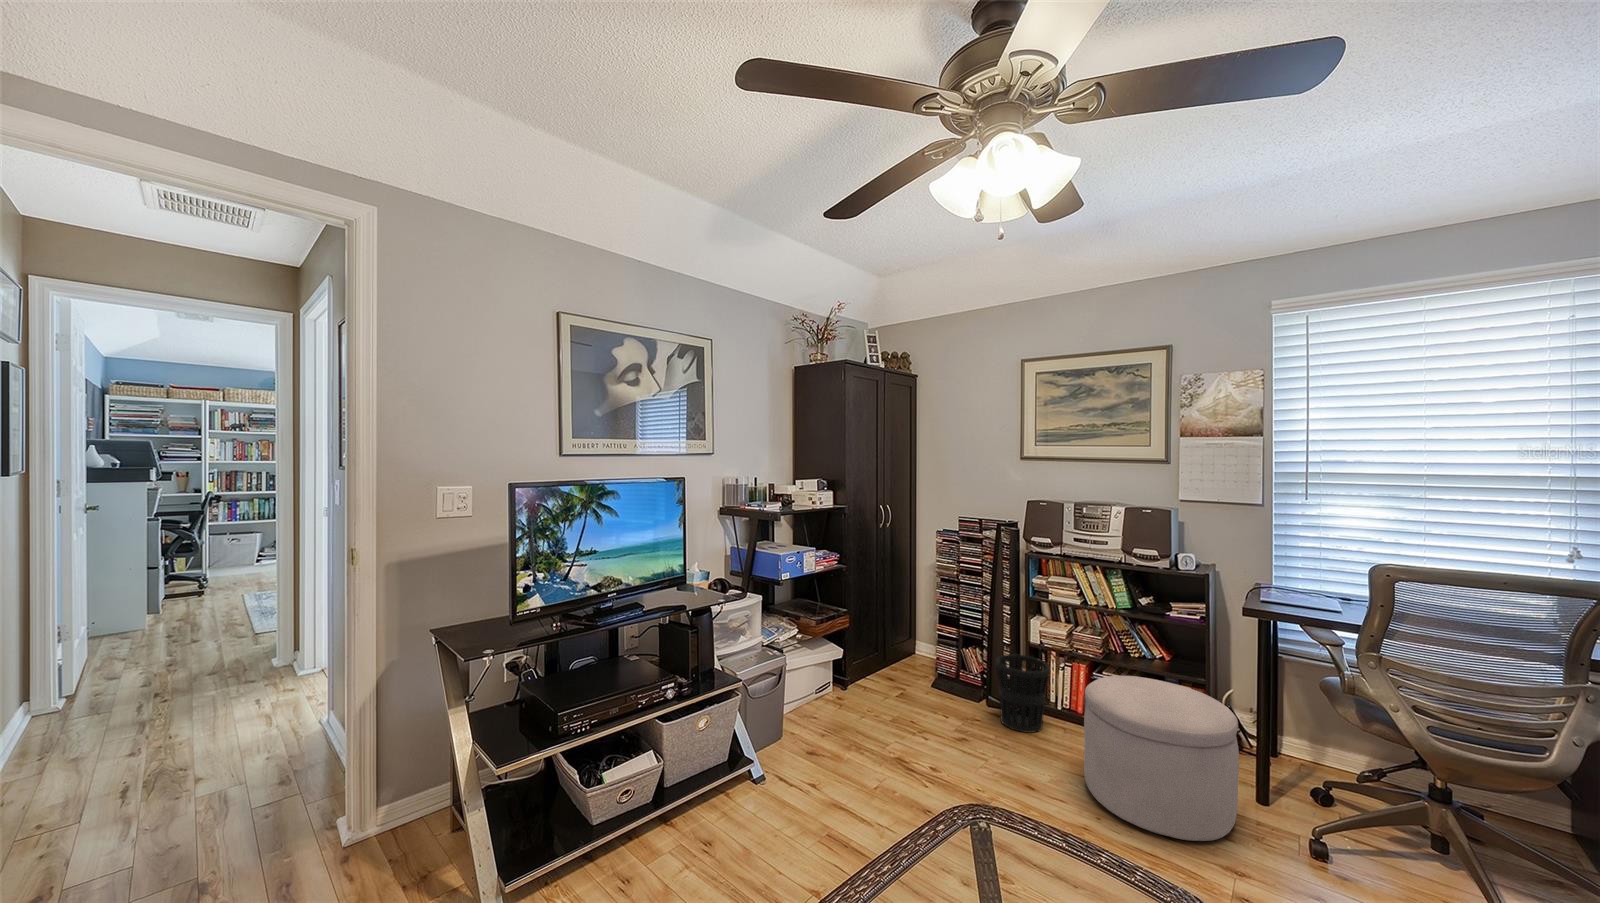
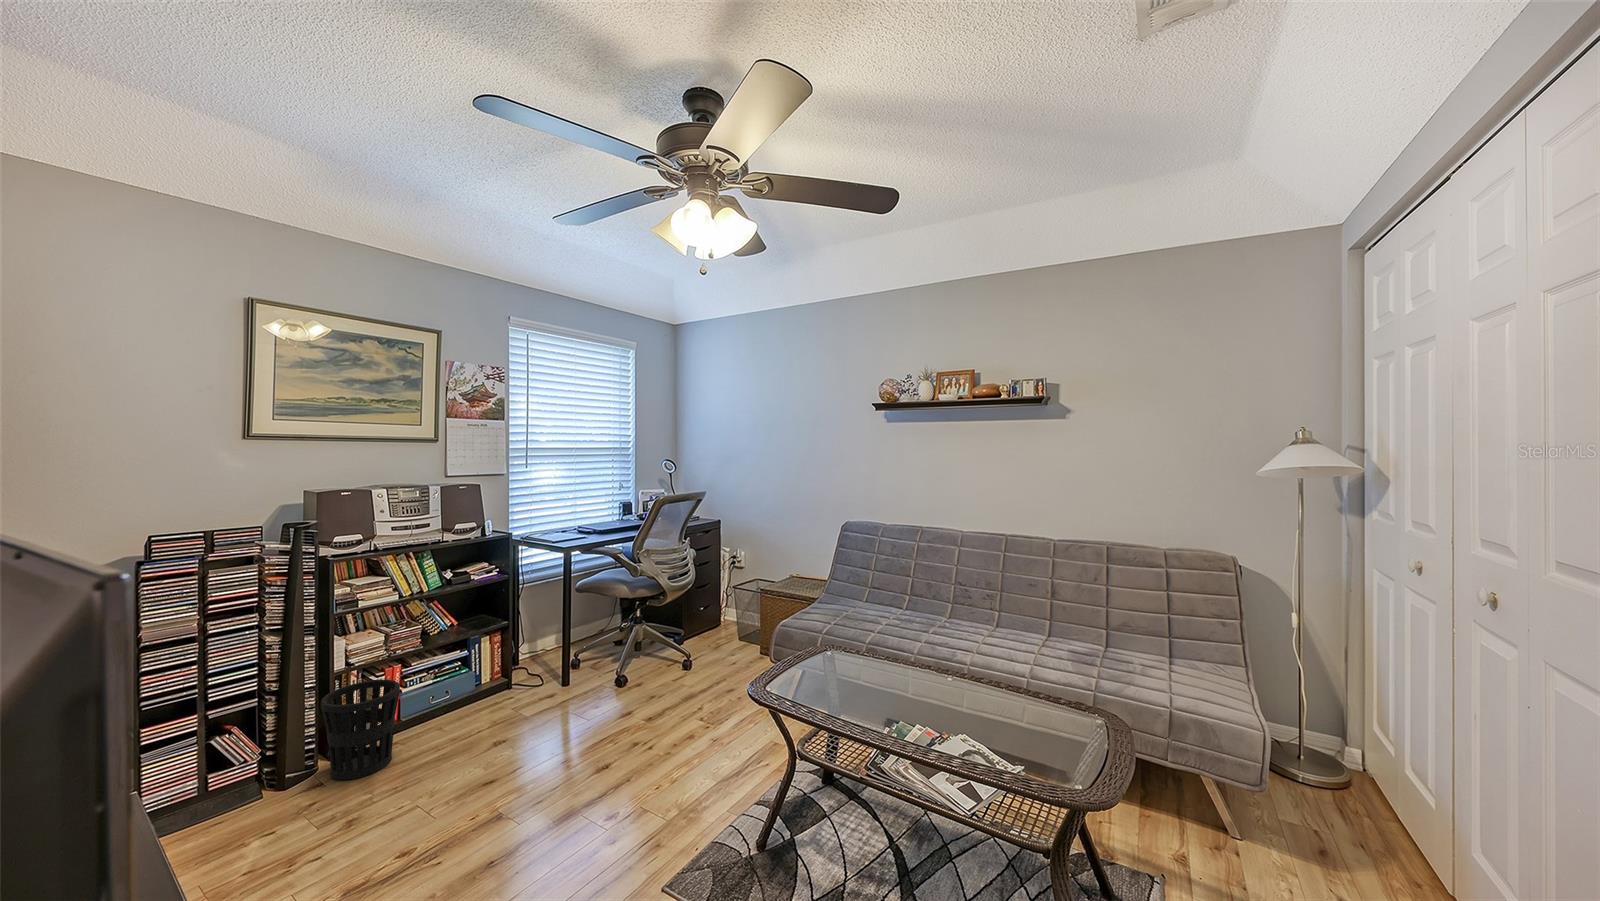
ottoman: present [1084,676,1239,841] -> none [487,623,604,747]

